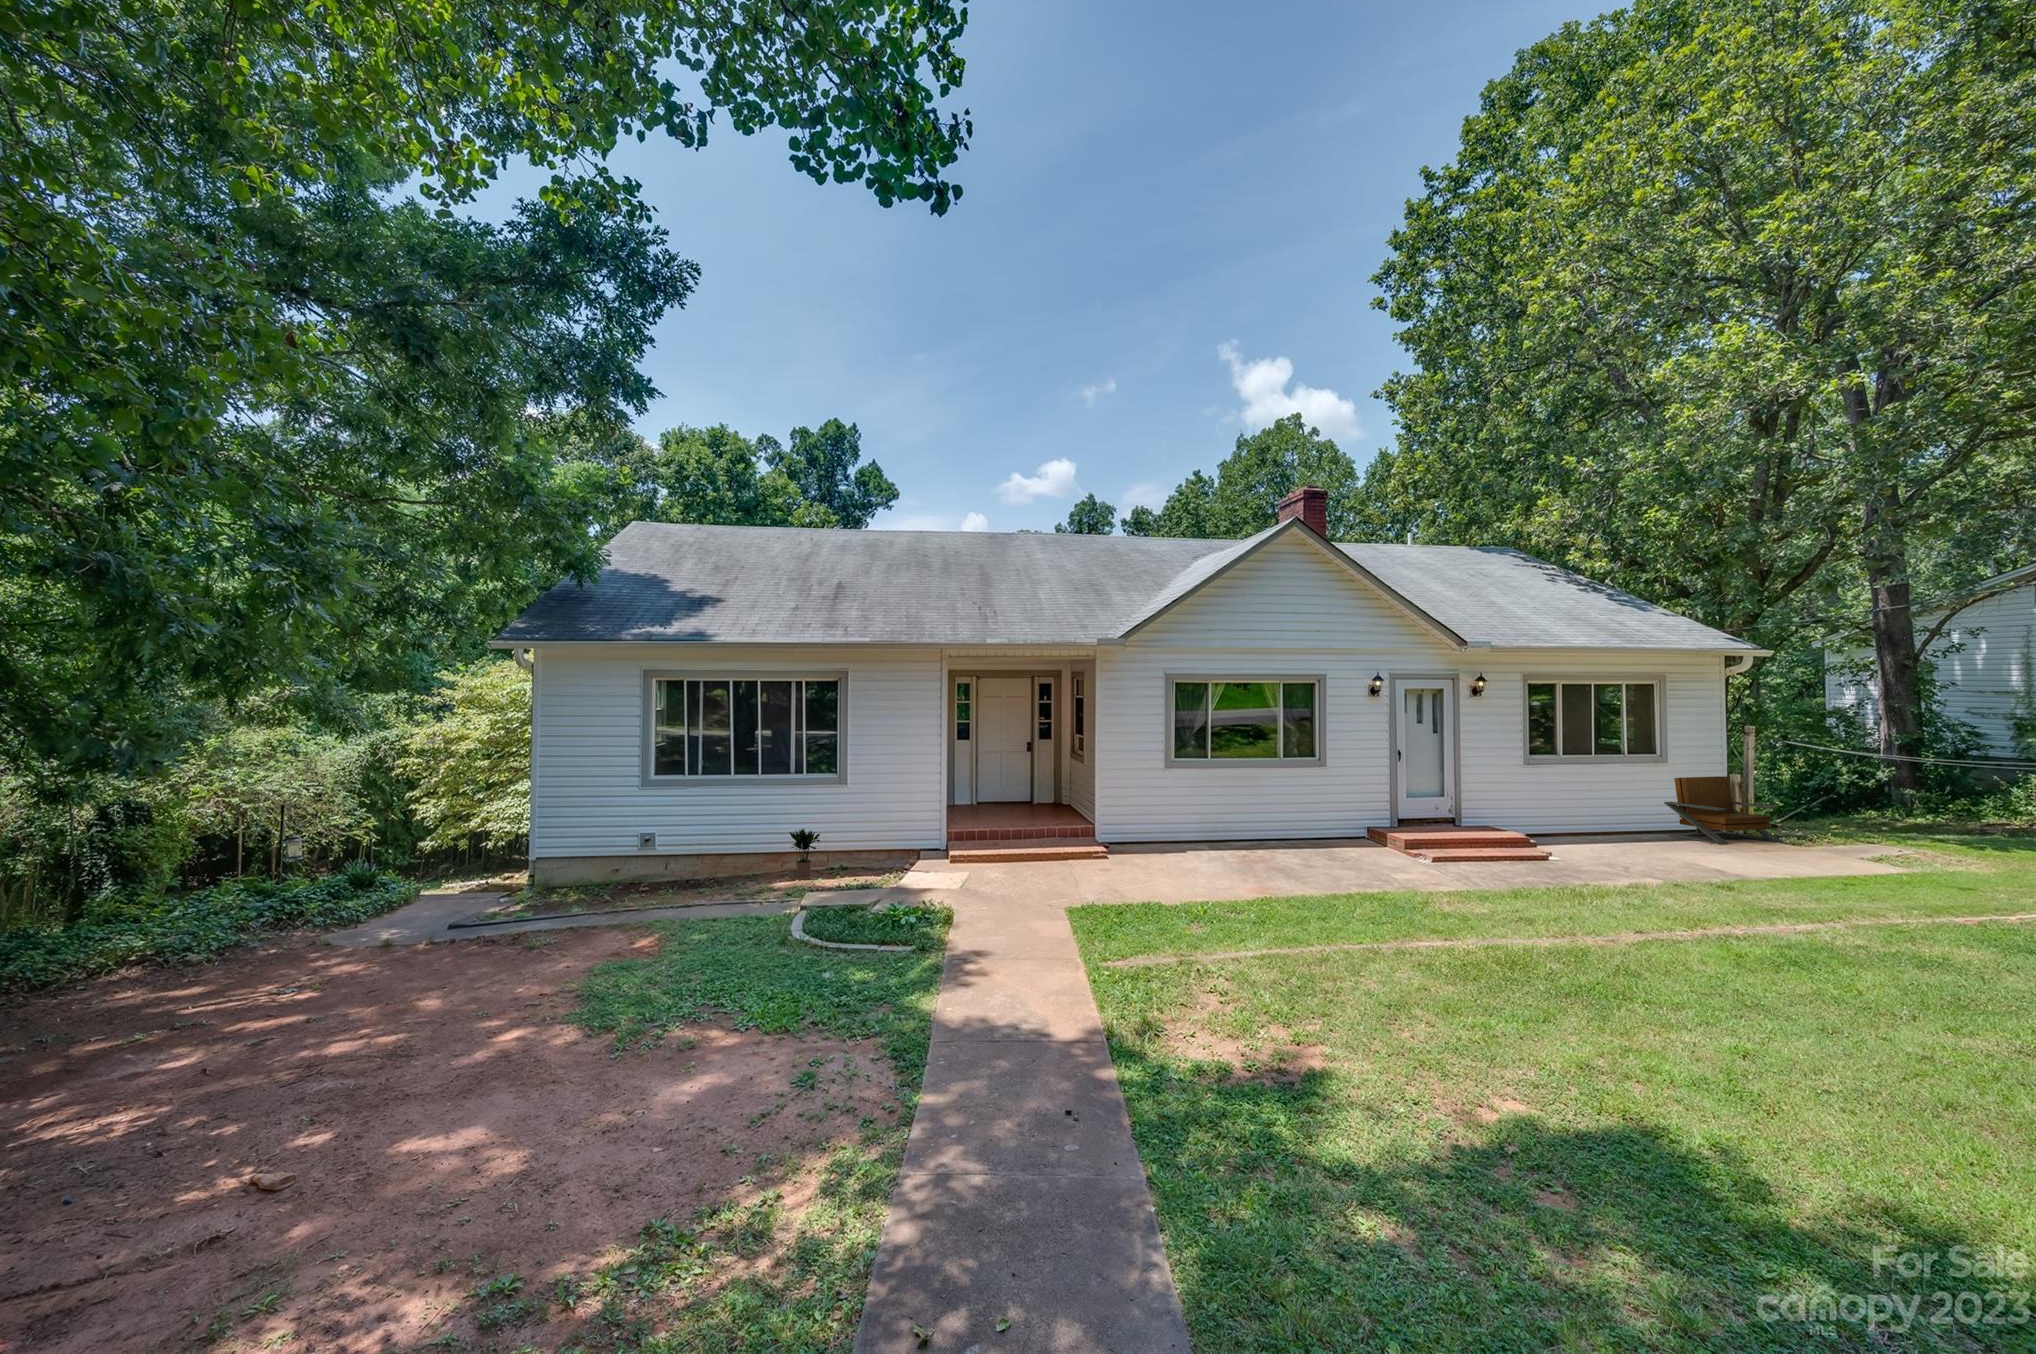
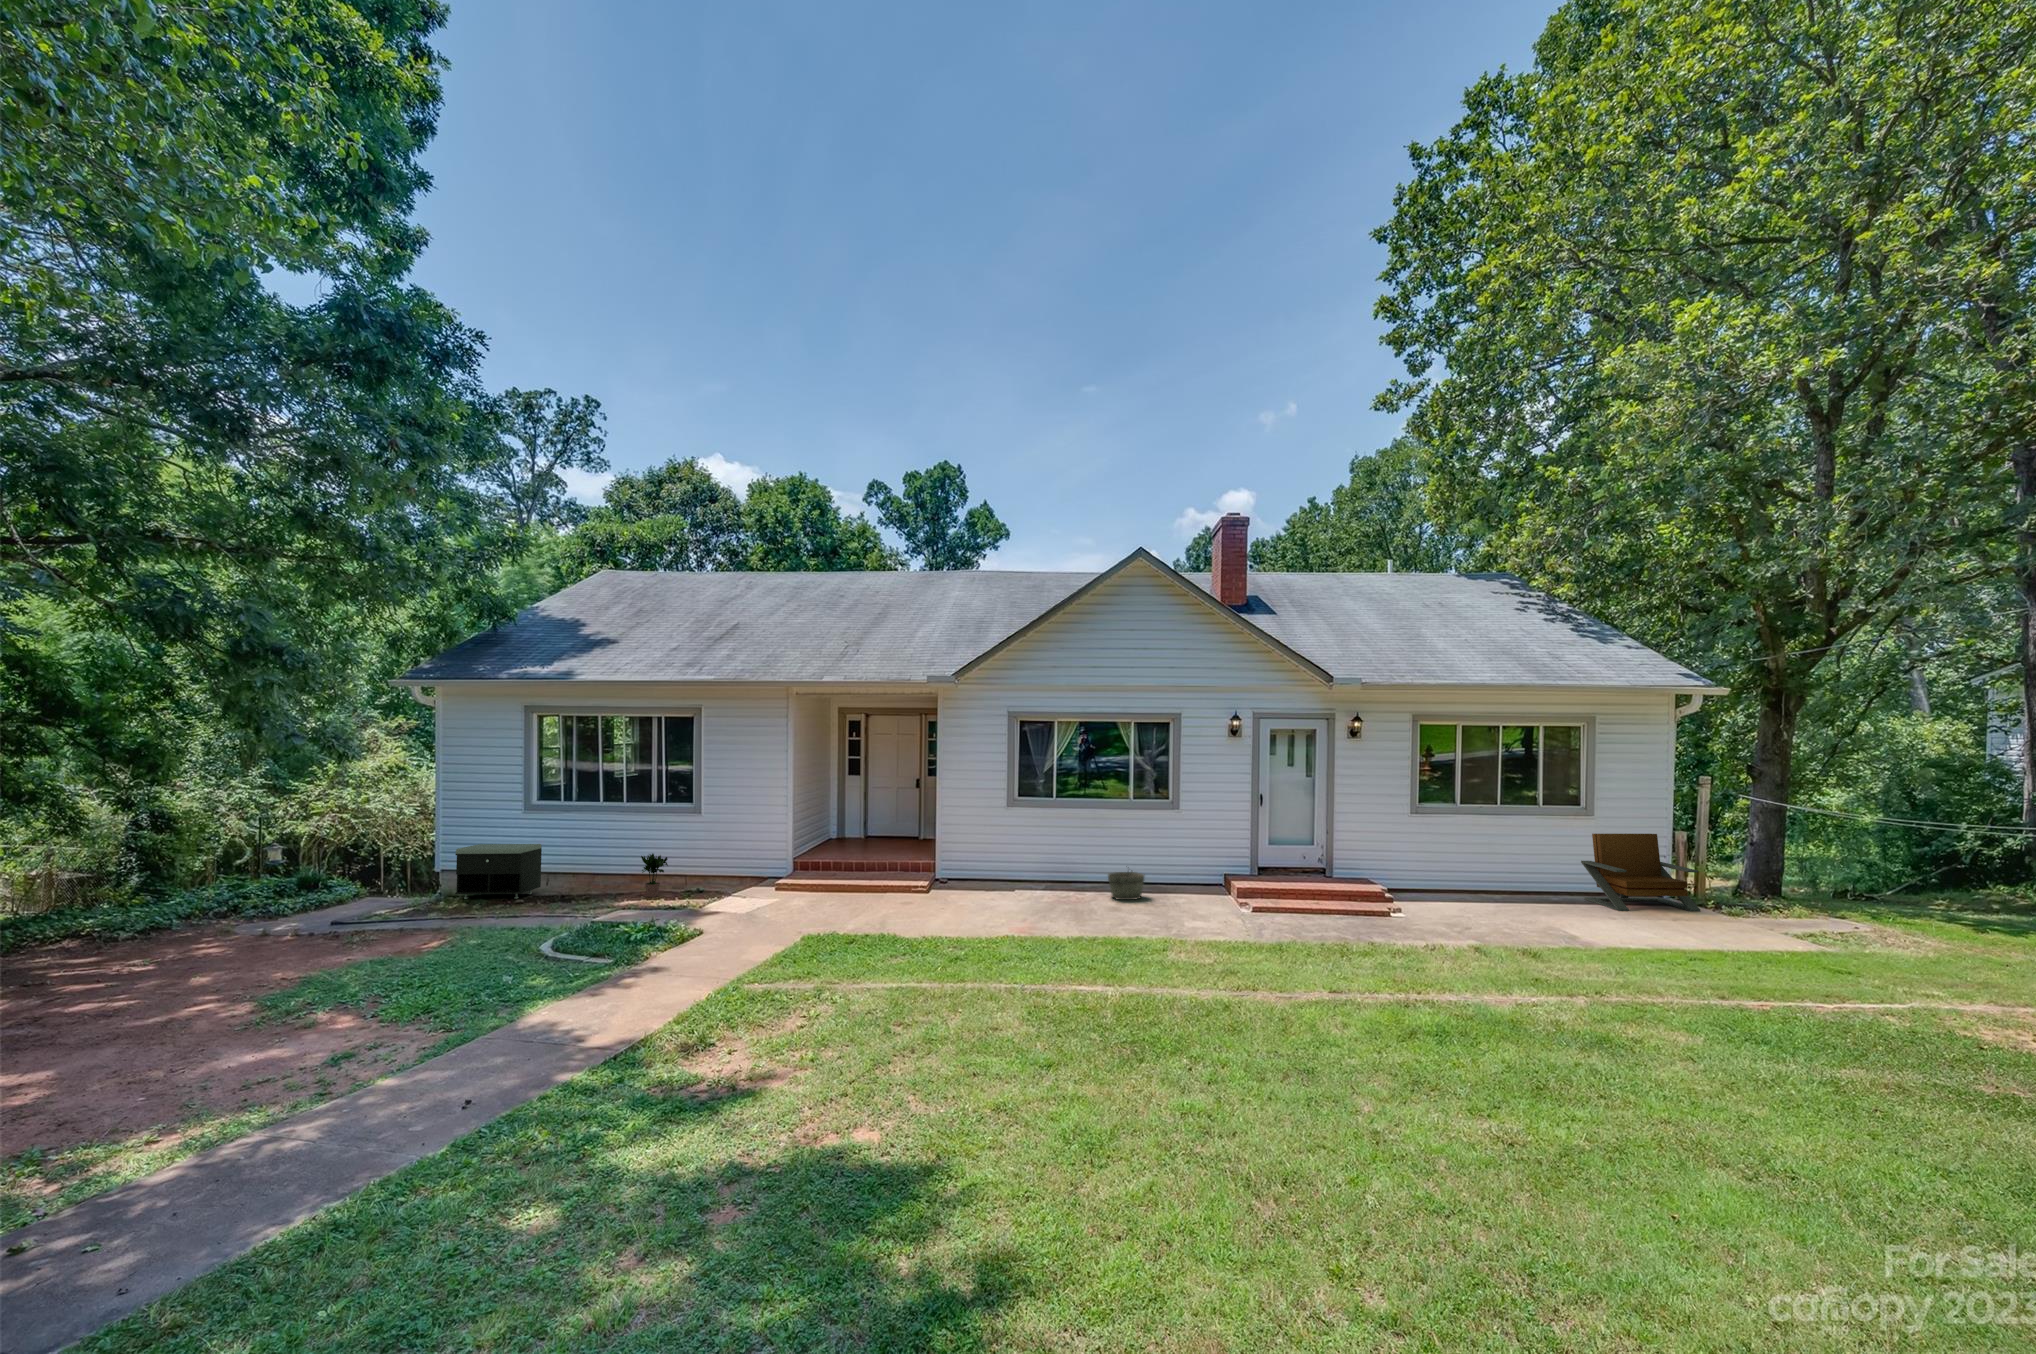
wooden bucket: none [1269,822,1306,855] -> present [1108,872,1144,900]
storage bench: none [573,824,665,889] -> present [455,844,542,899]

